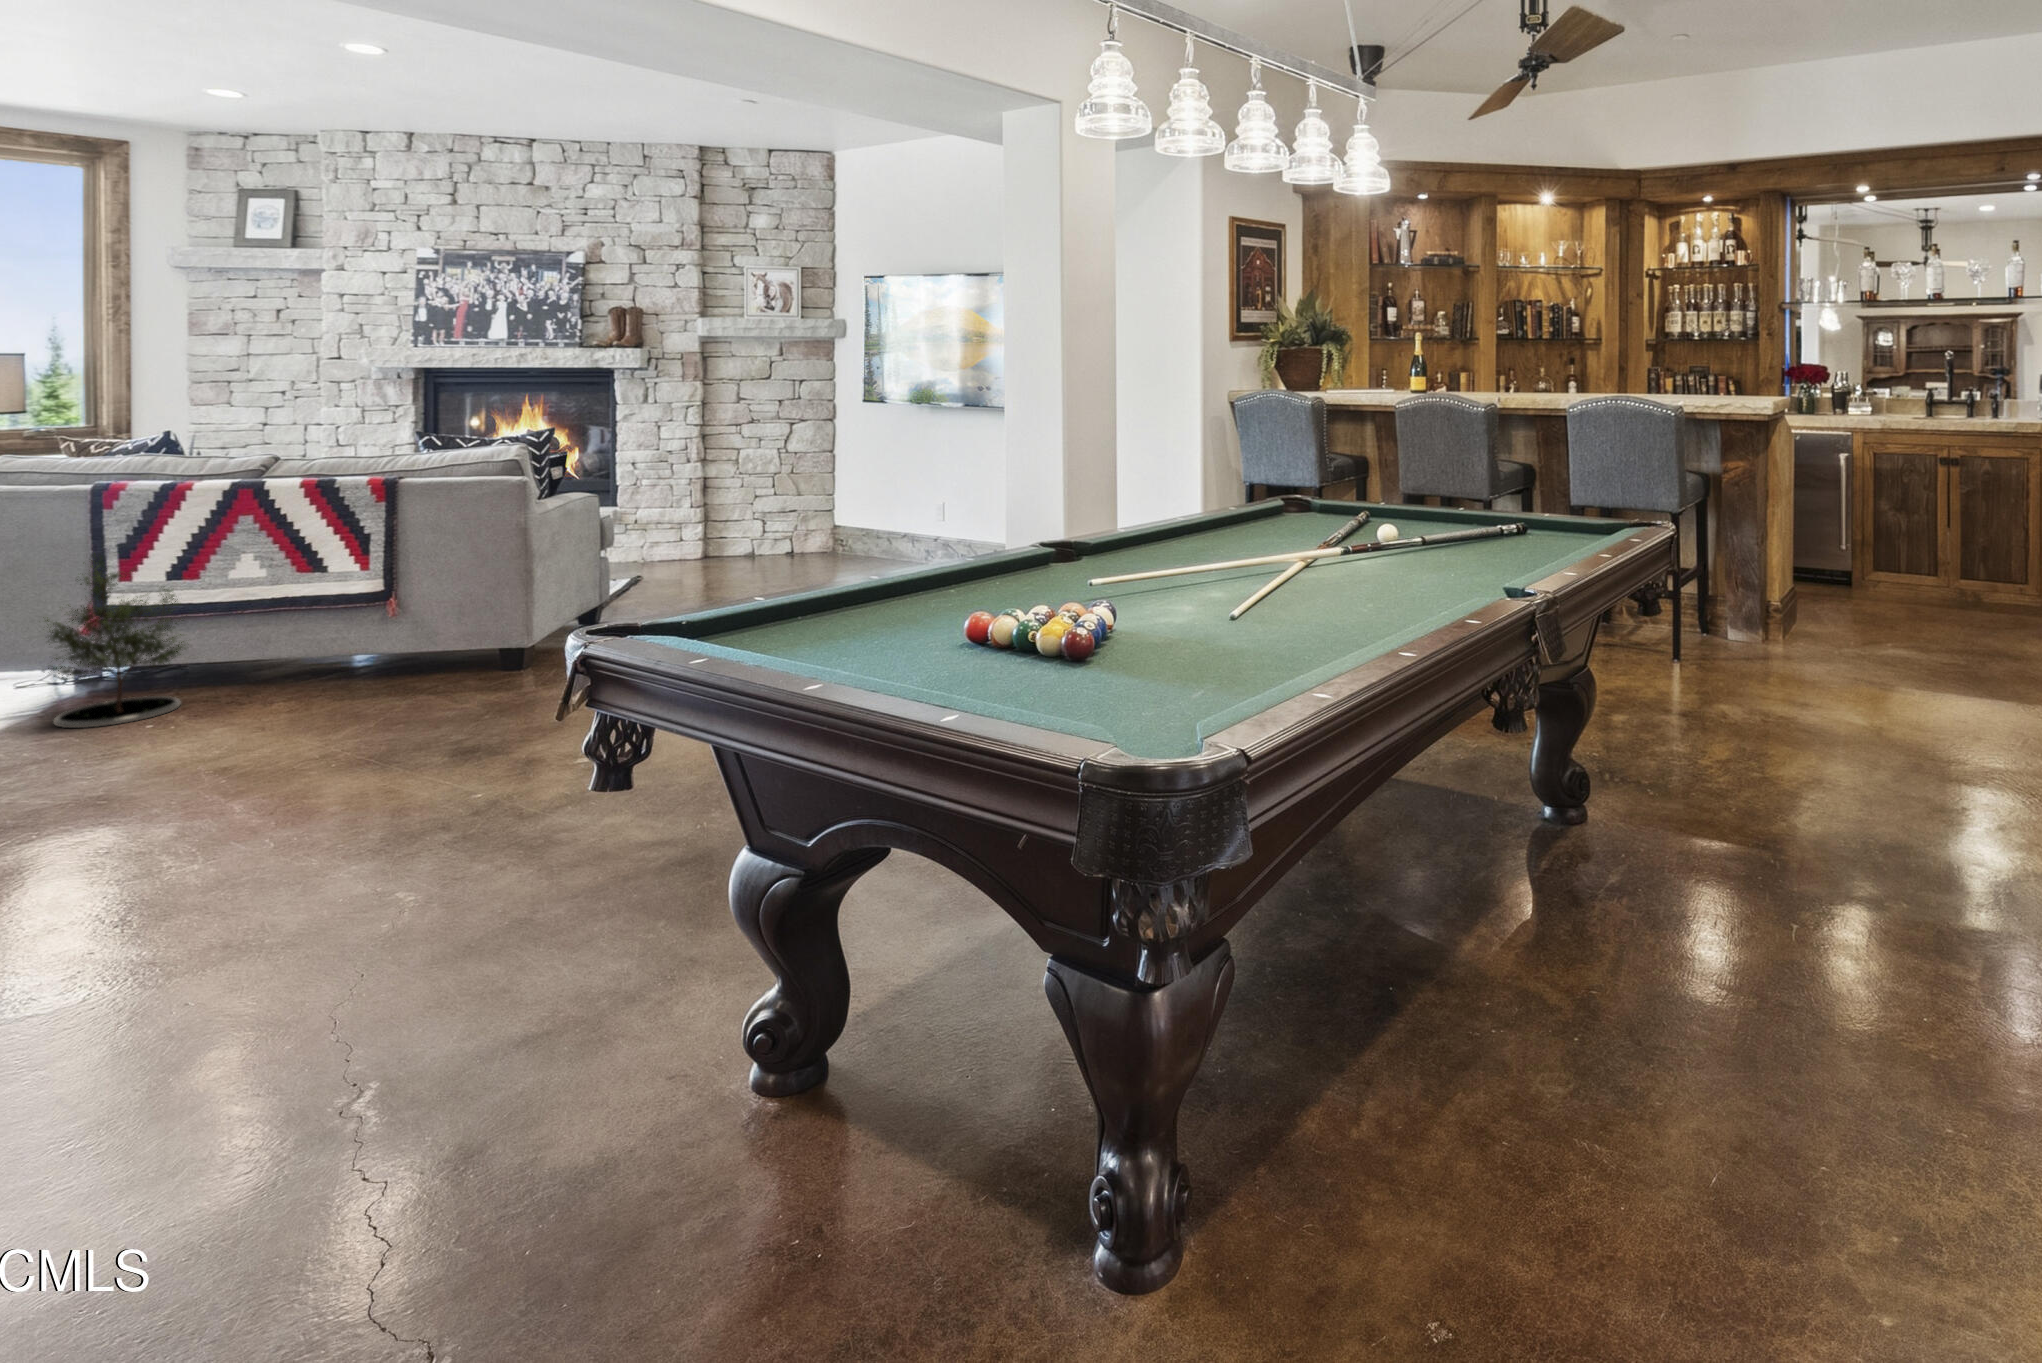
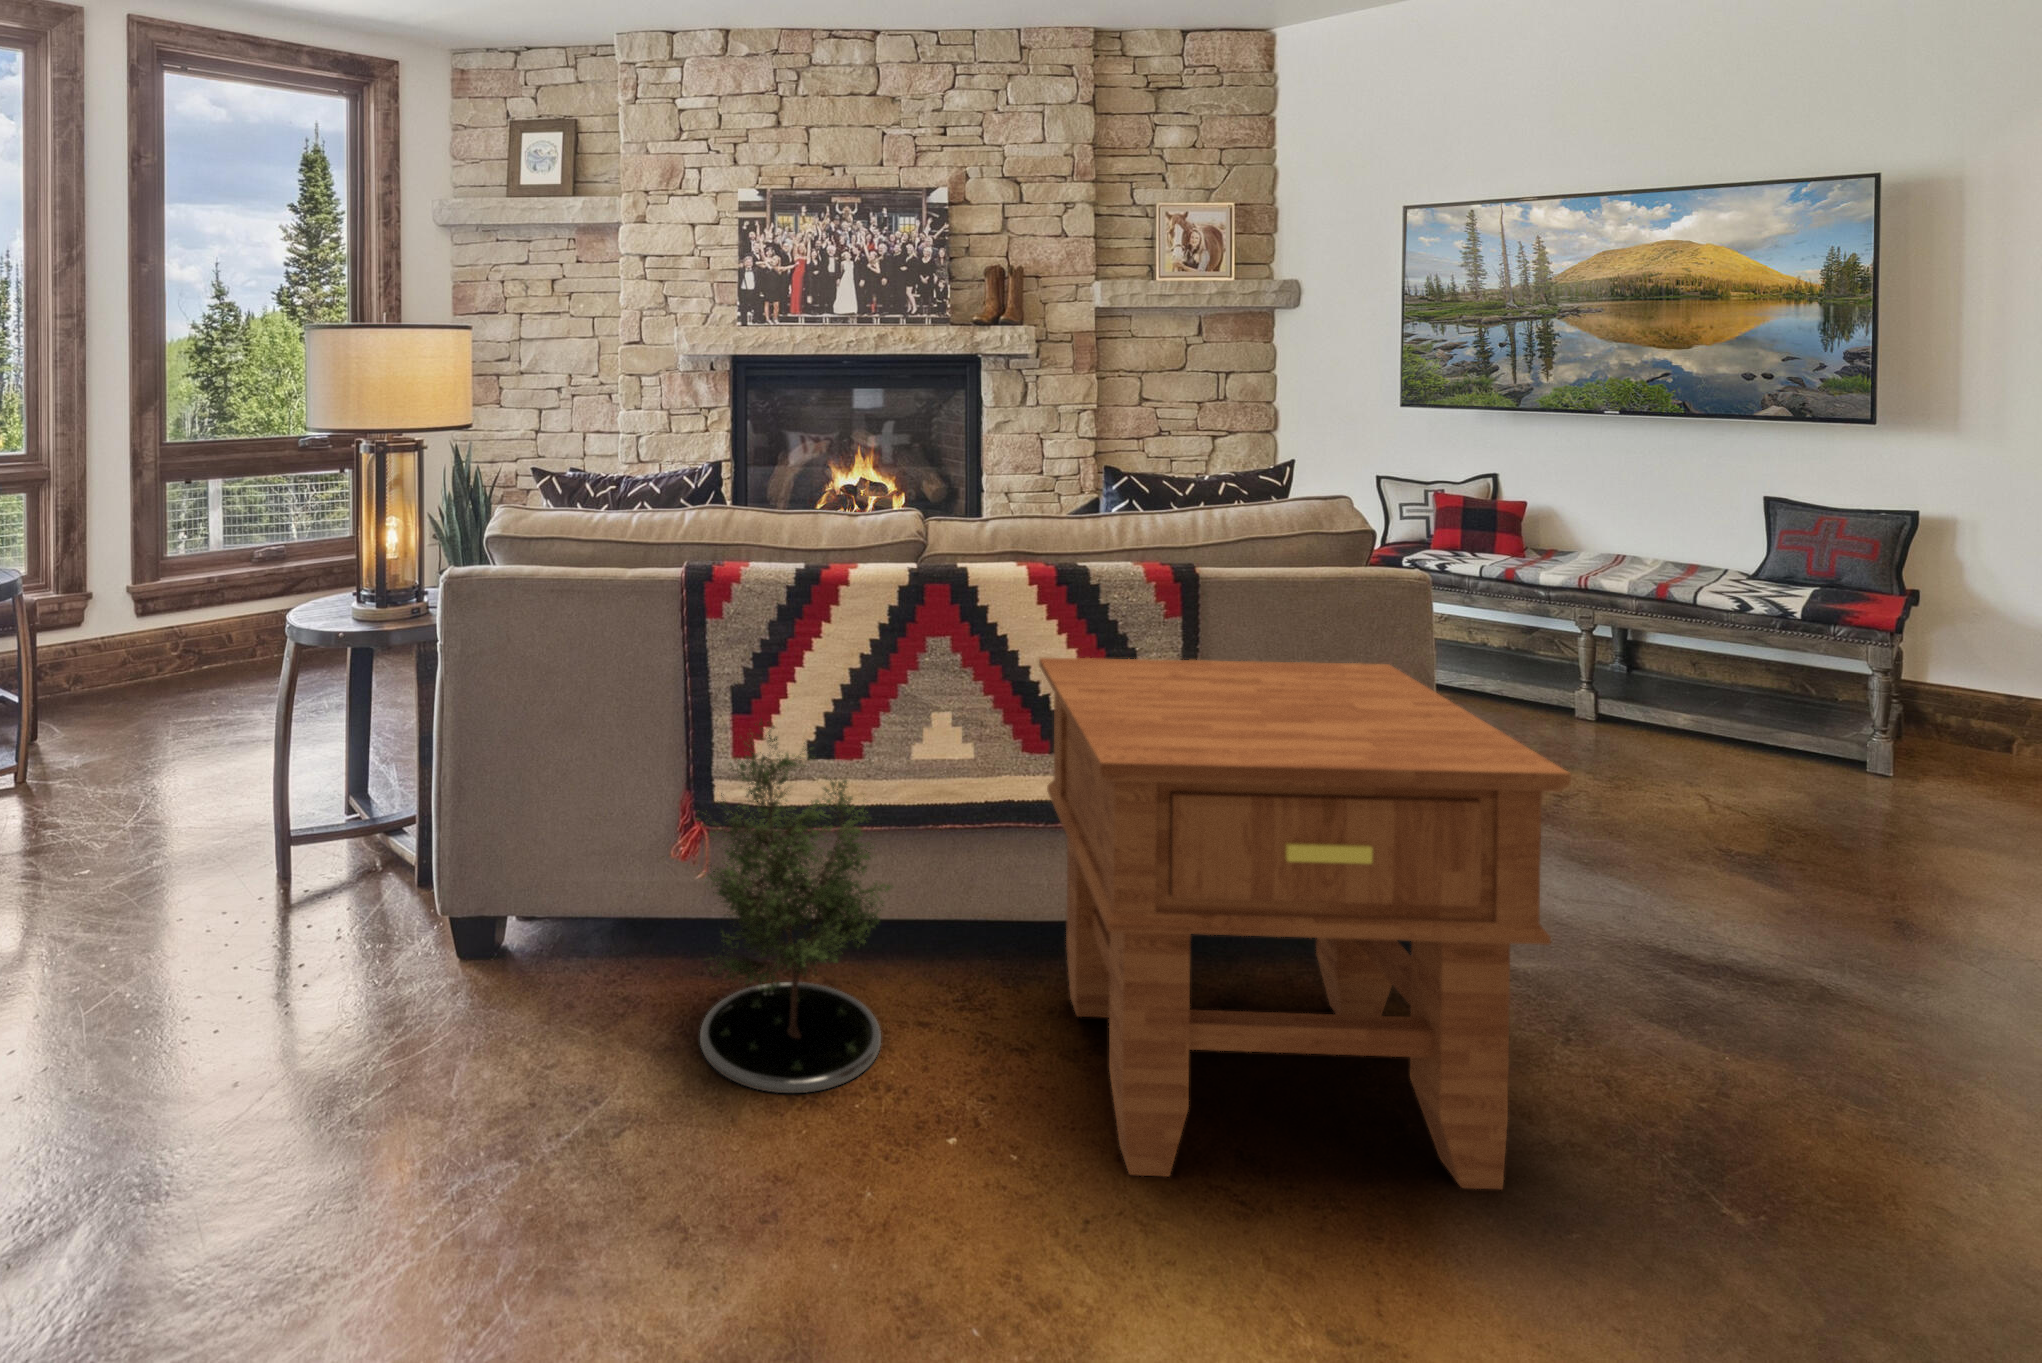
side table: none [208,516,498,729] -> present [1039,658,1571,1189]

